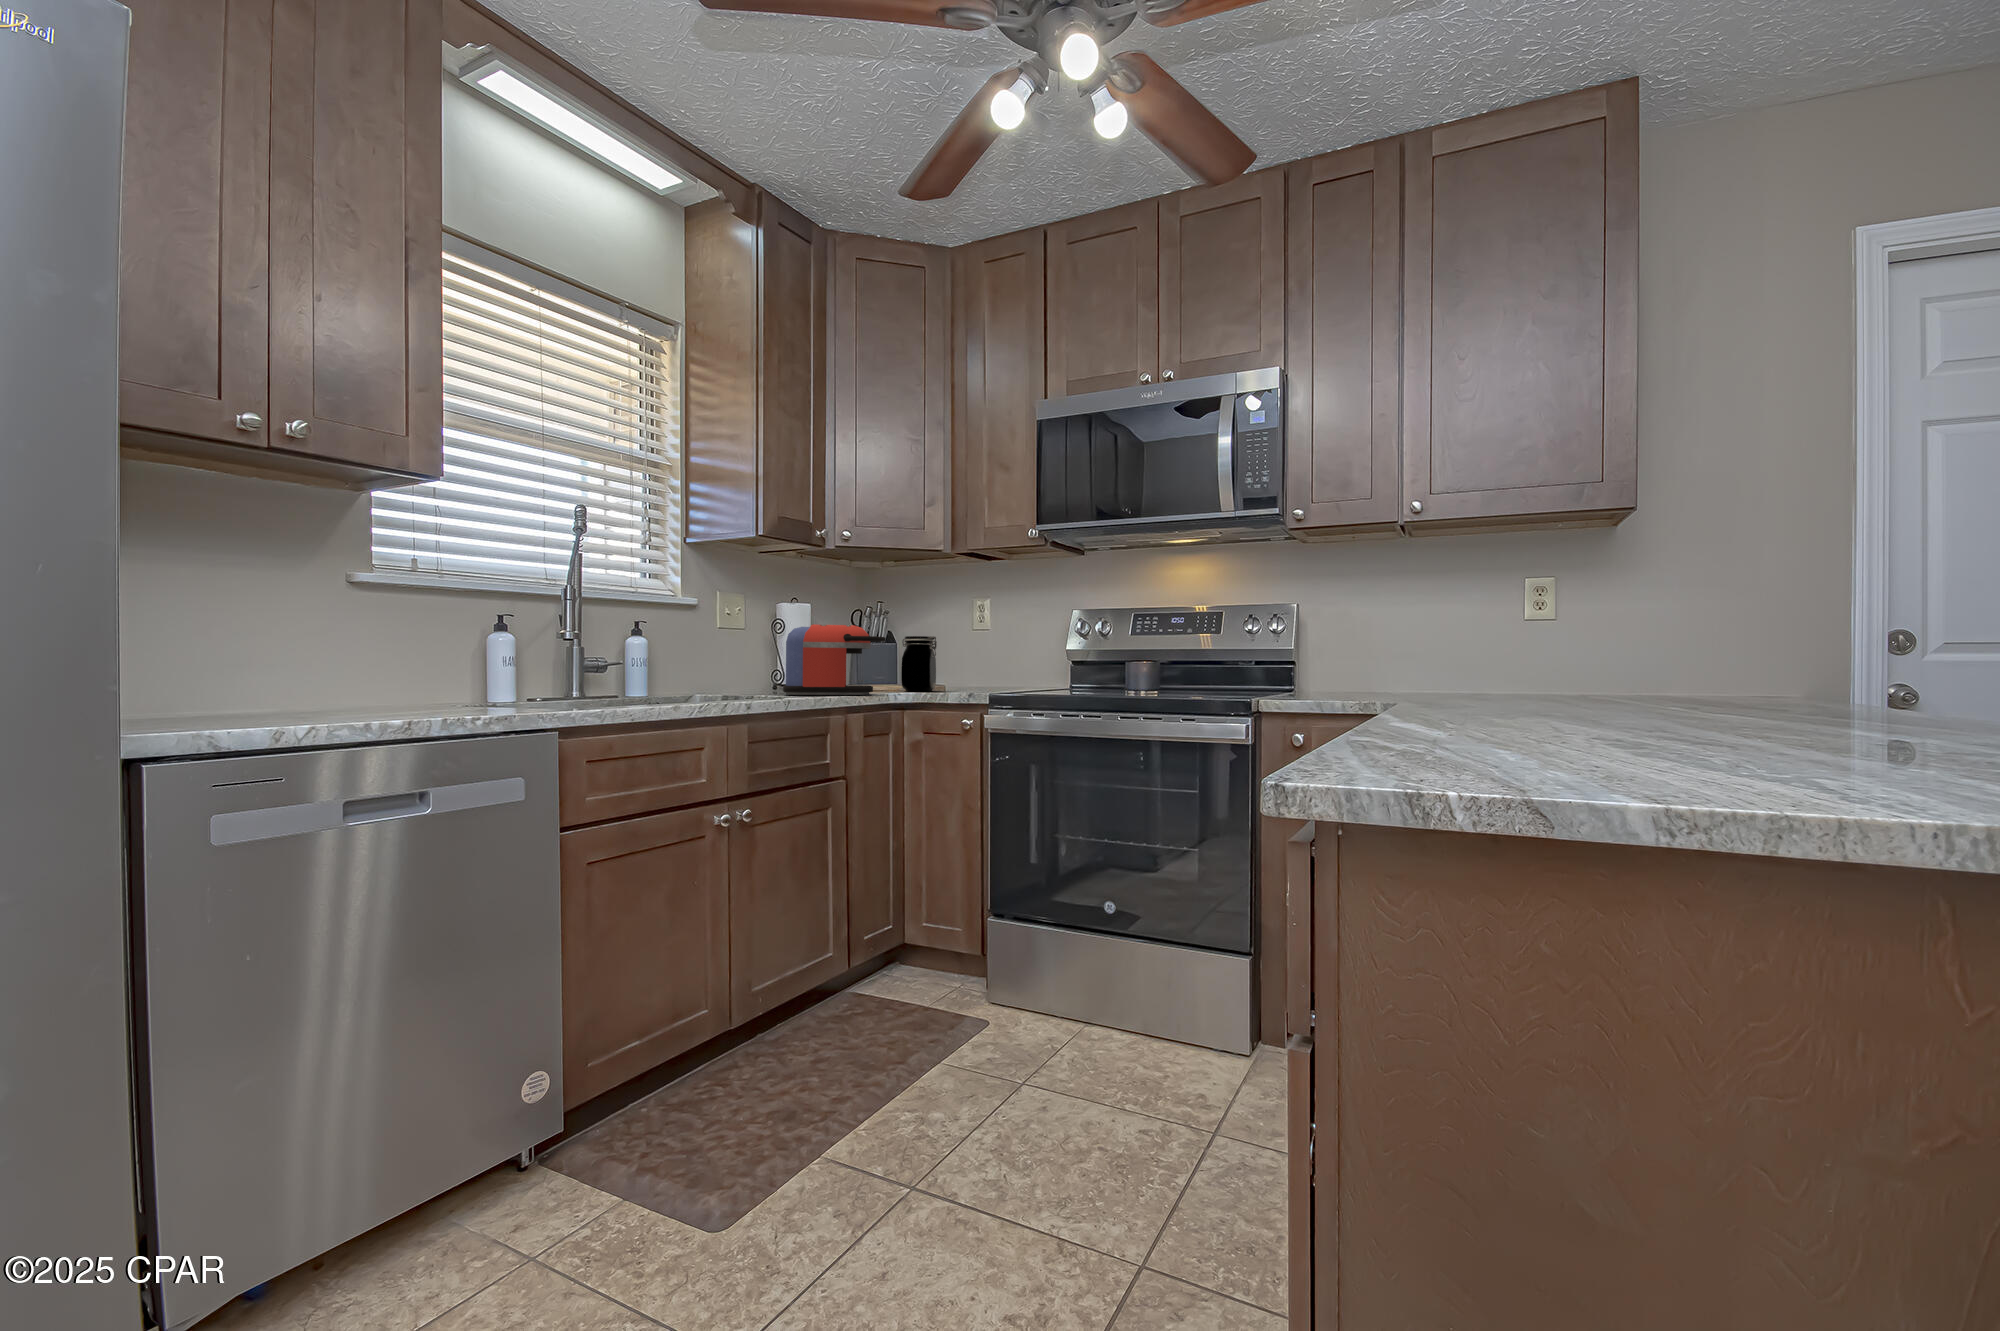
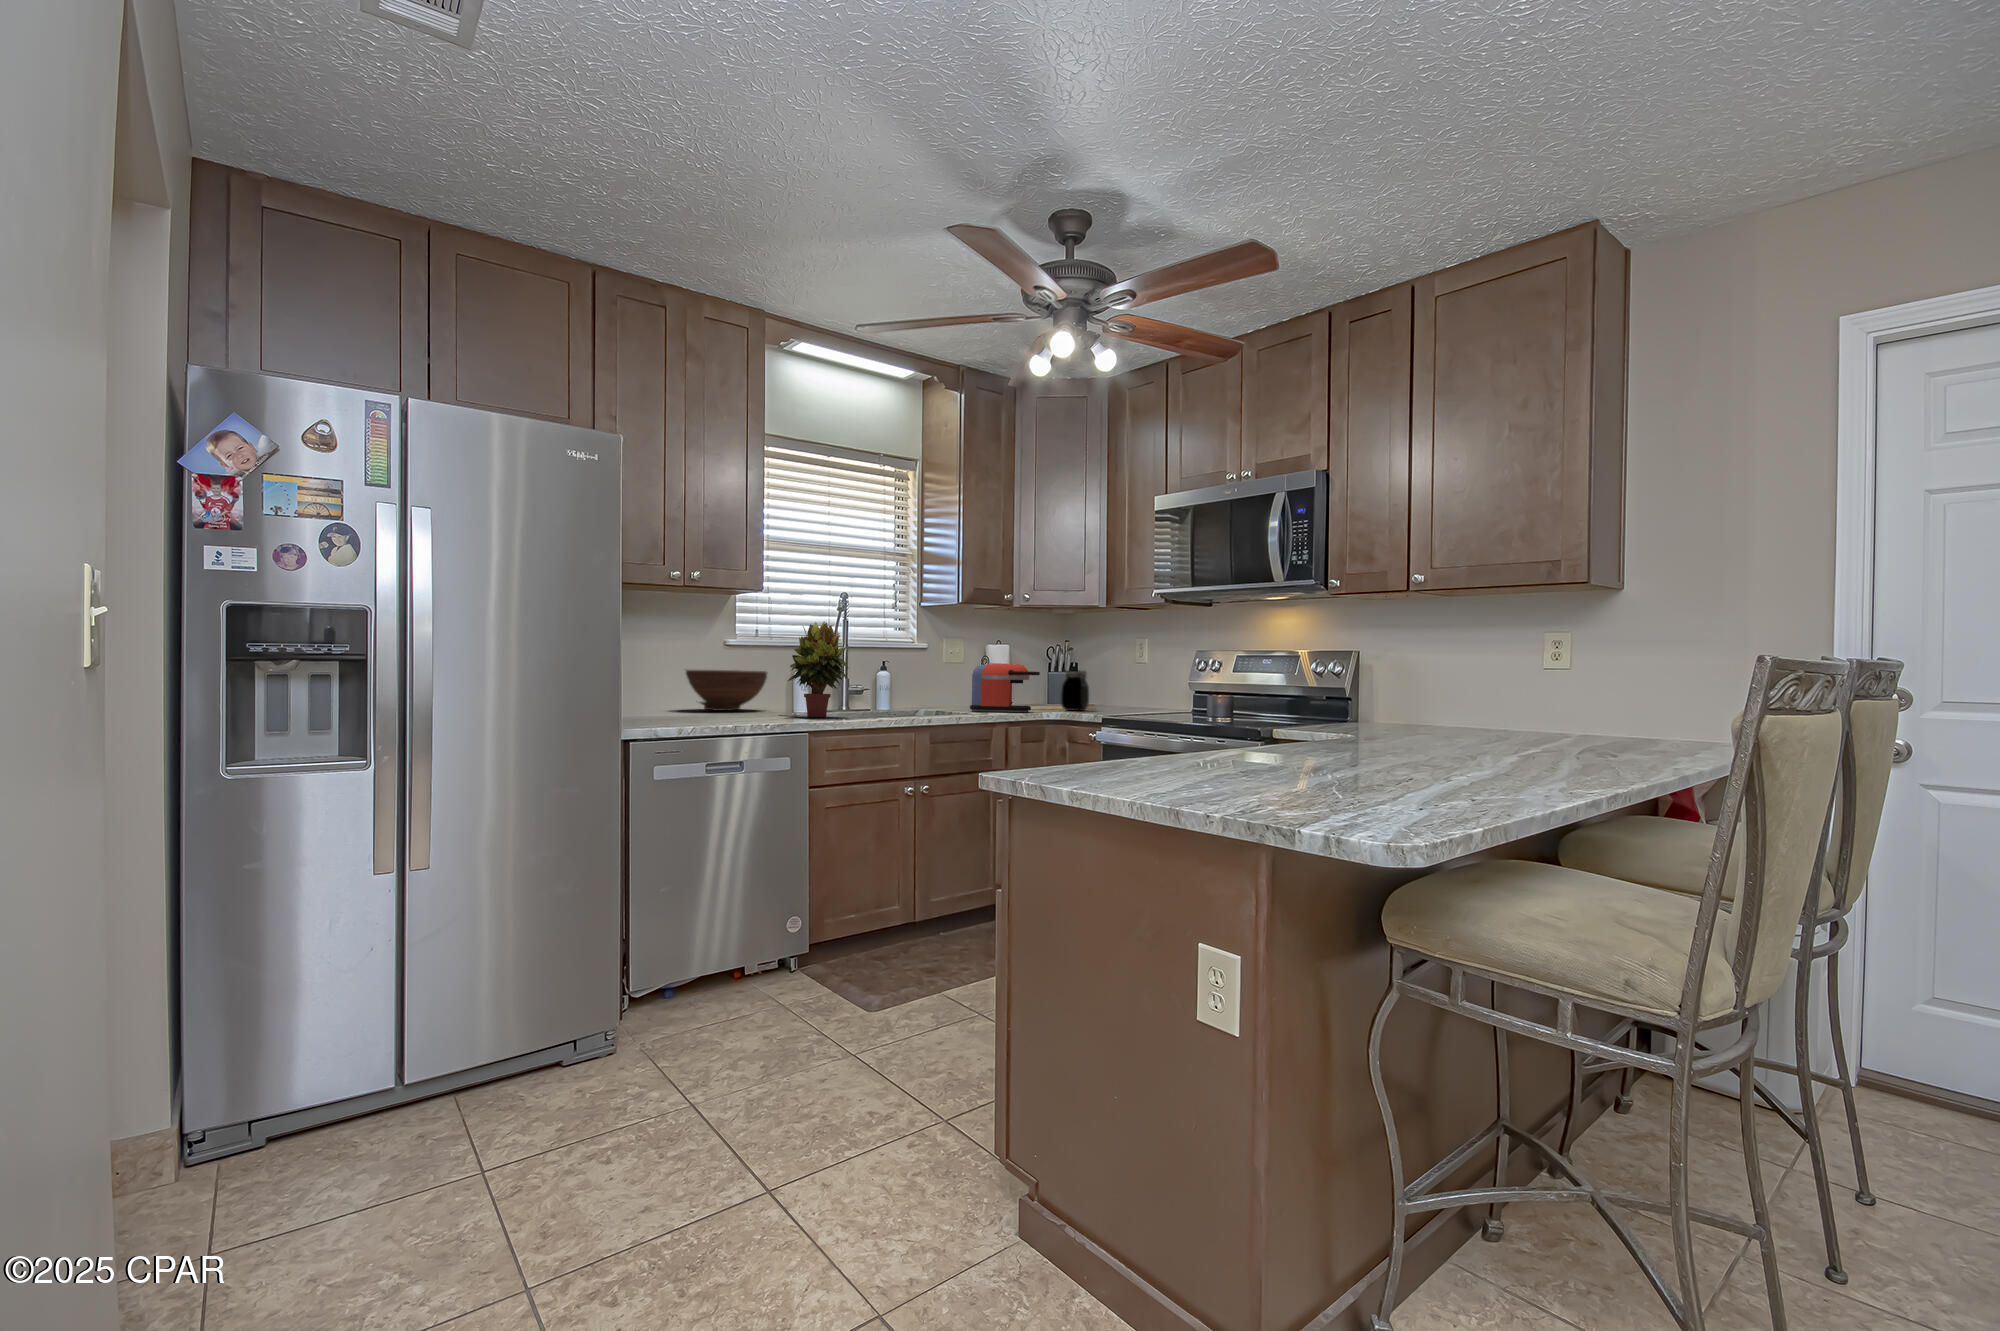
potted plant: none [501,539,624,712] -> present [788,622,848,717]
fruit bowl: none [242,627,438,704] -> present [686,670,767,711]

